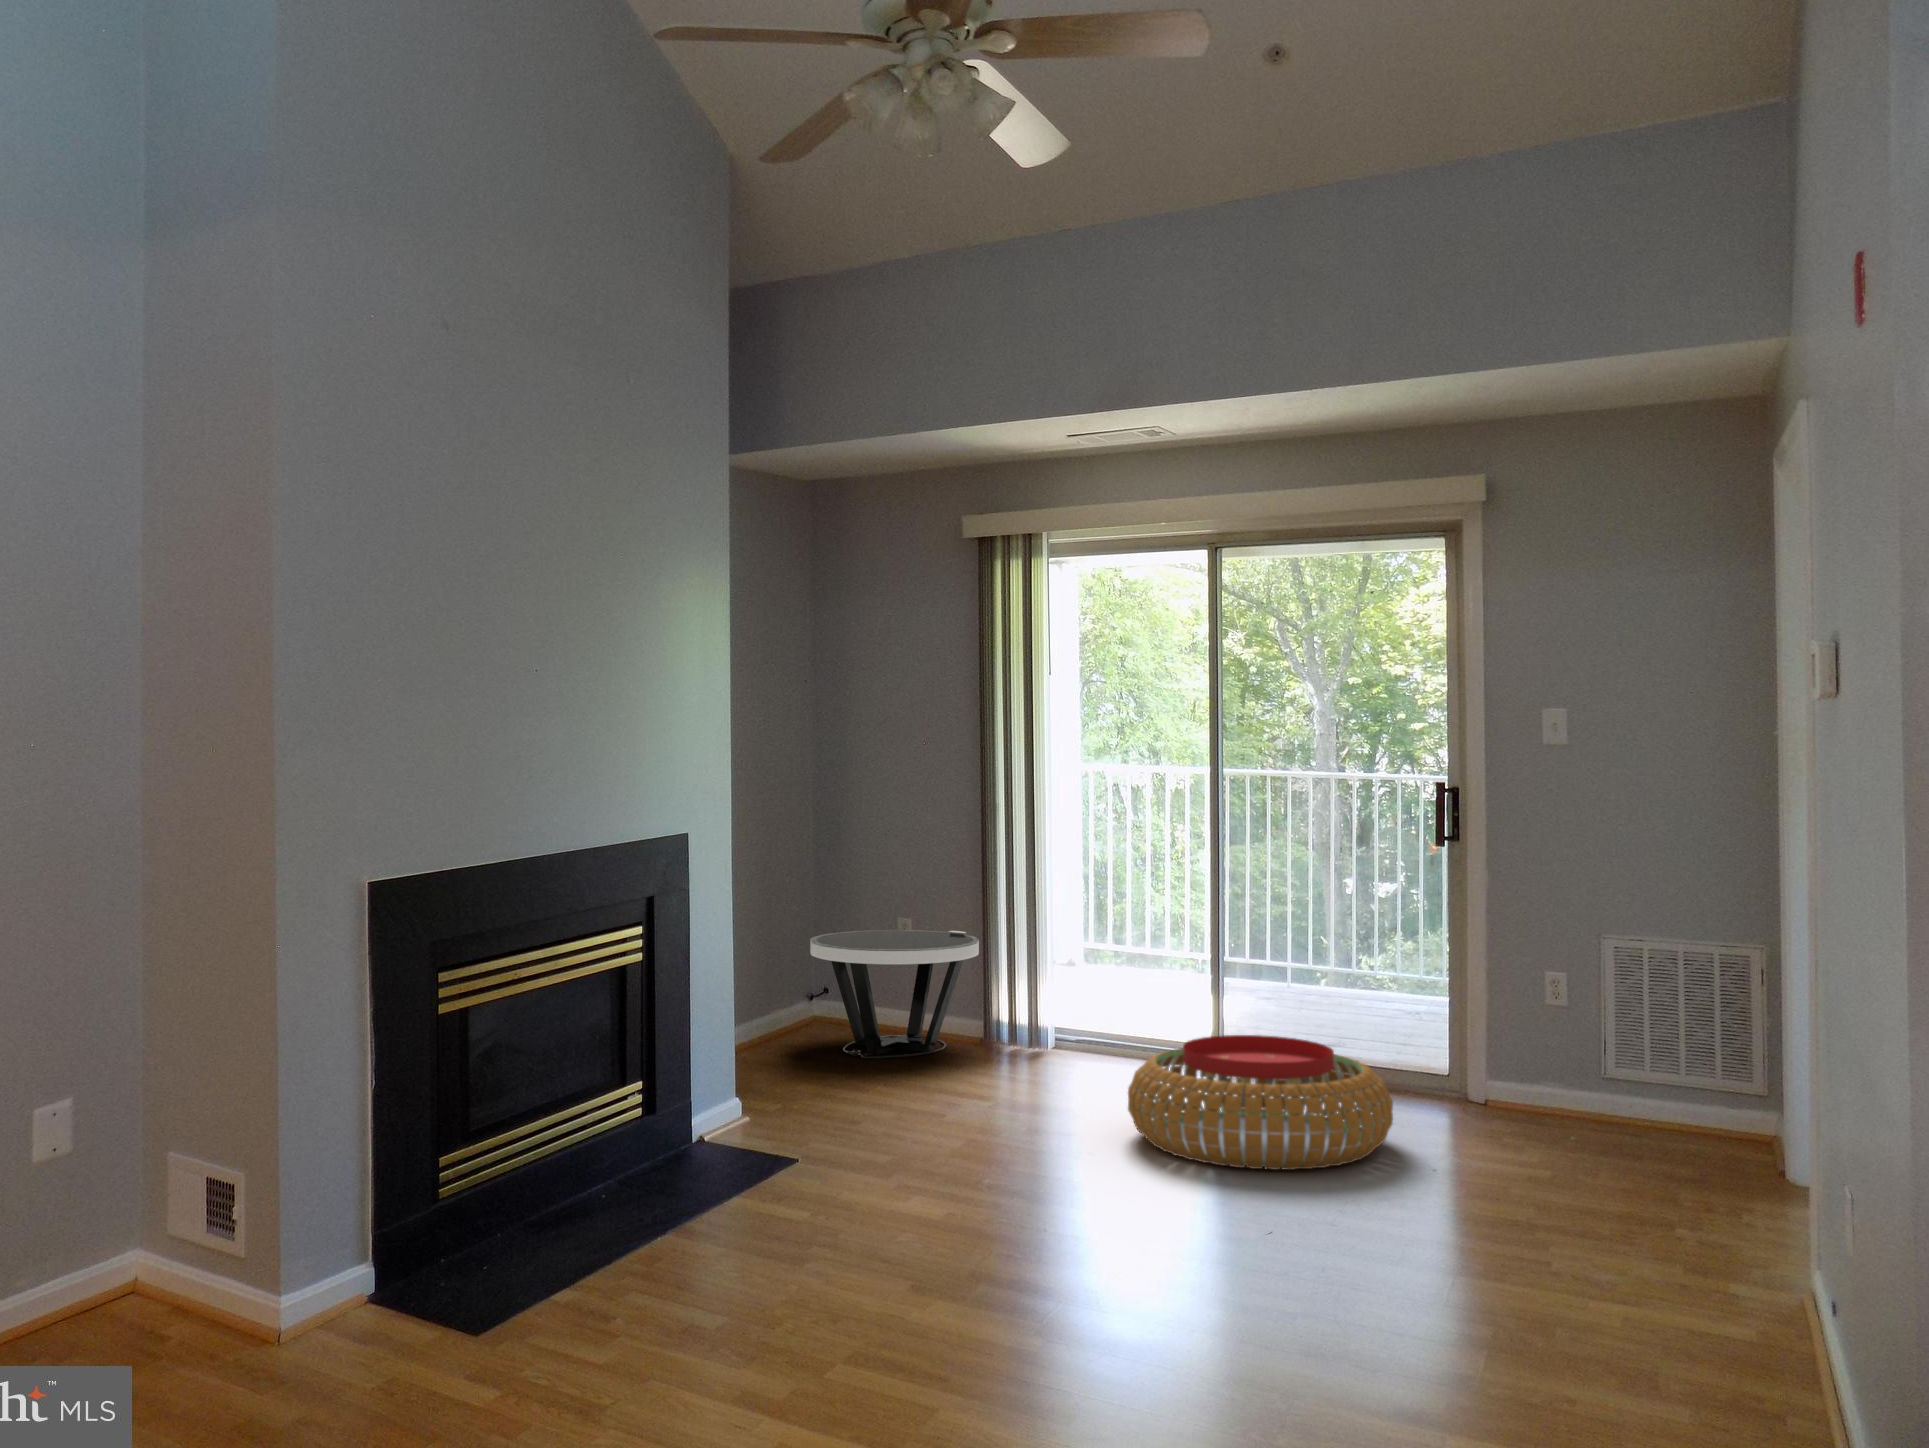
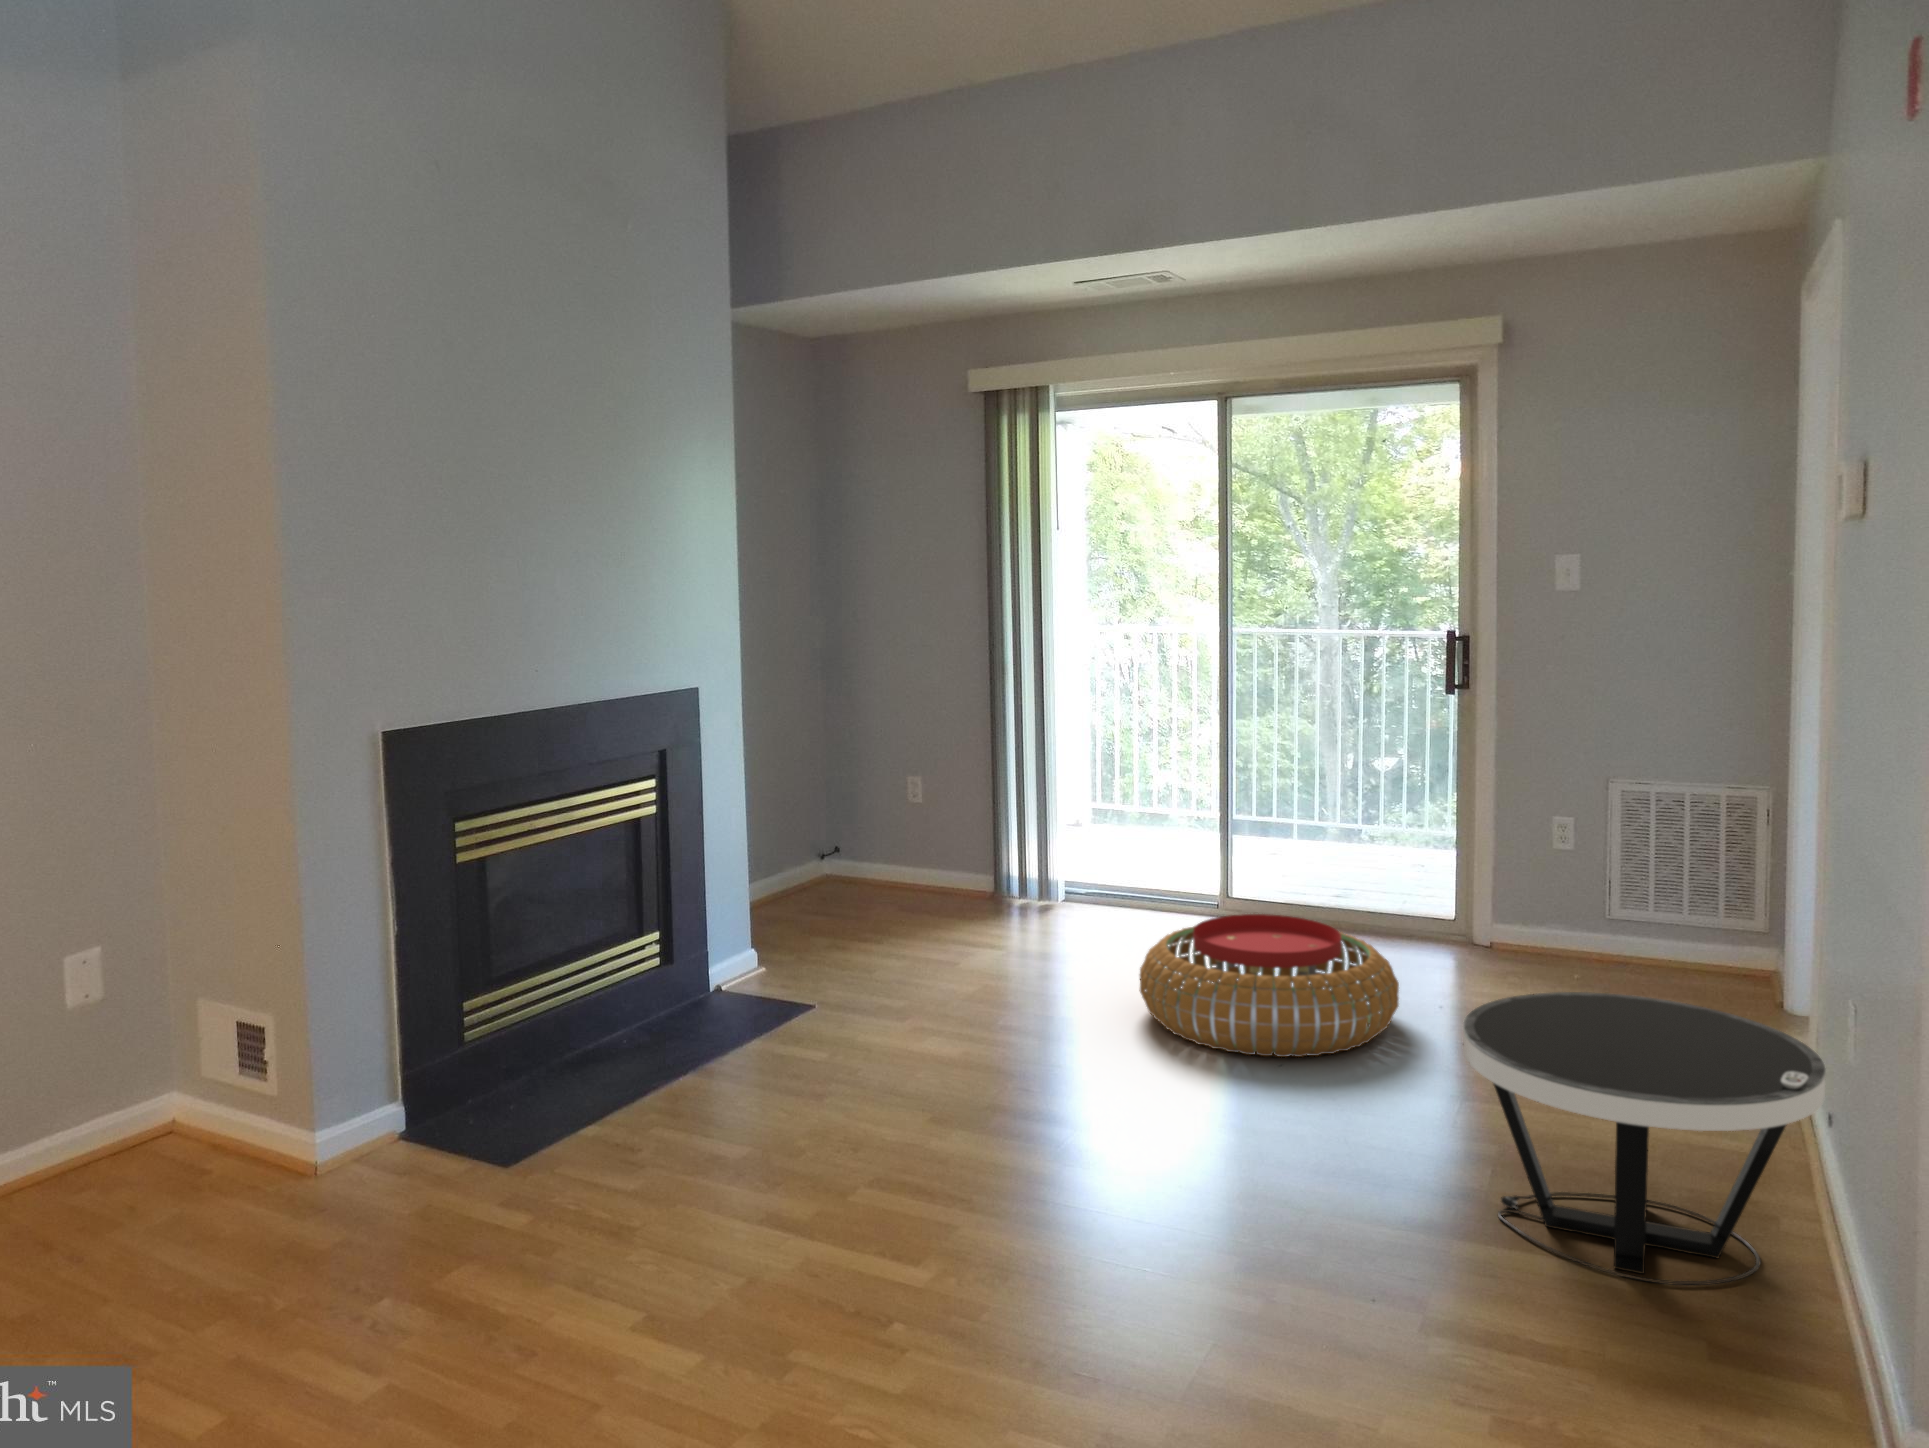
side table: present [810,930,979,1058] -> present [1463,992,1826,1285]

